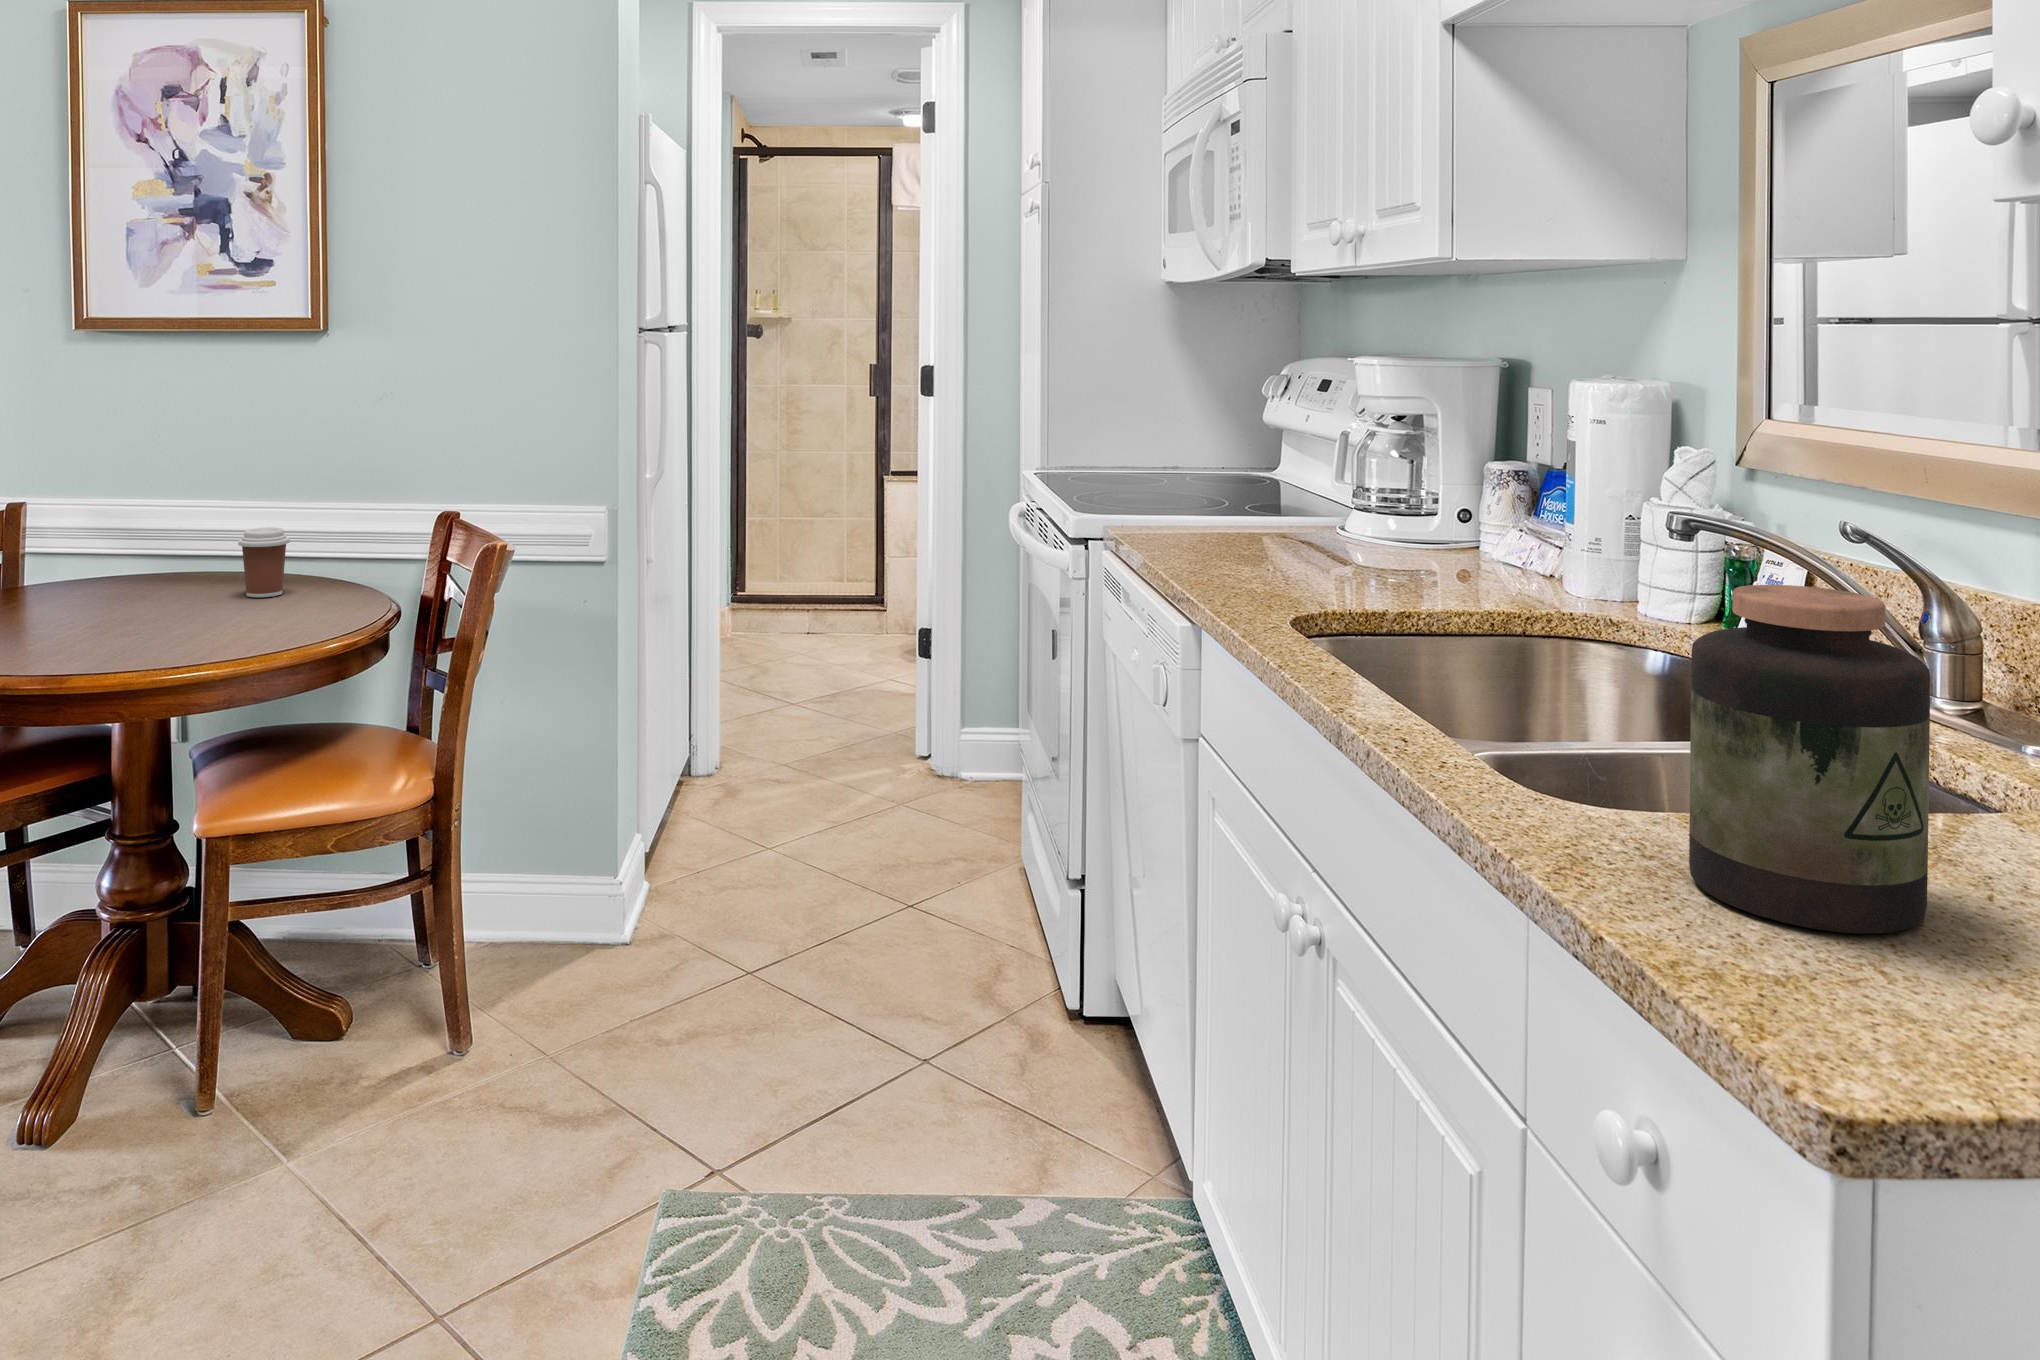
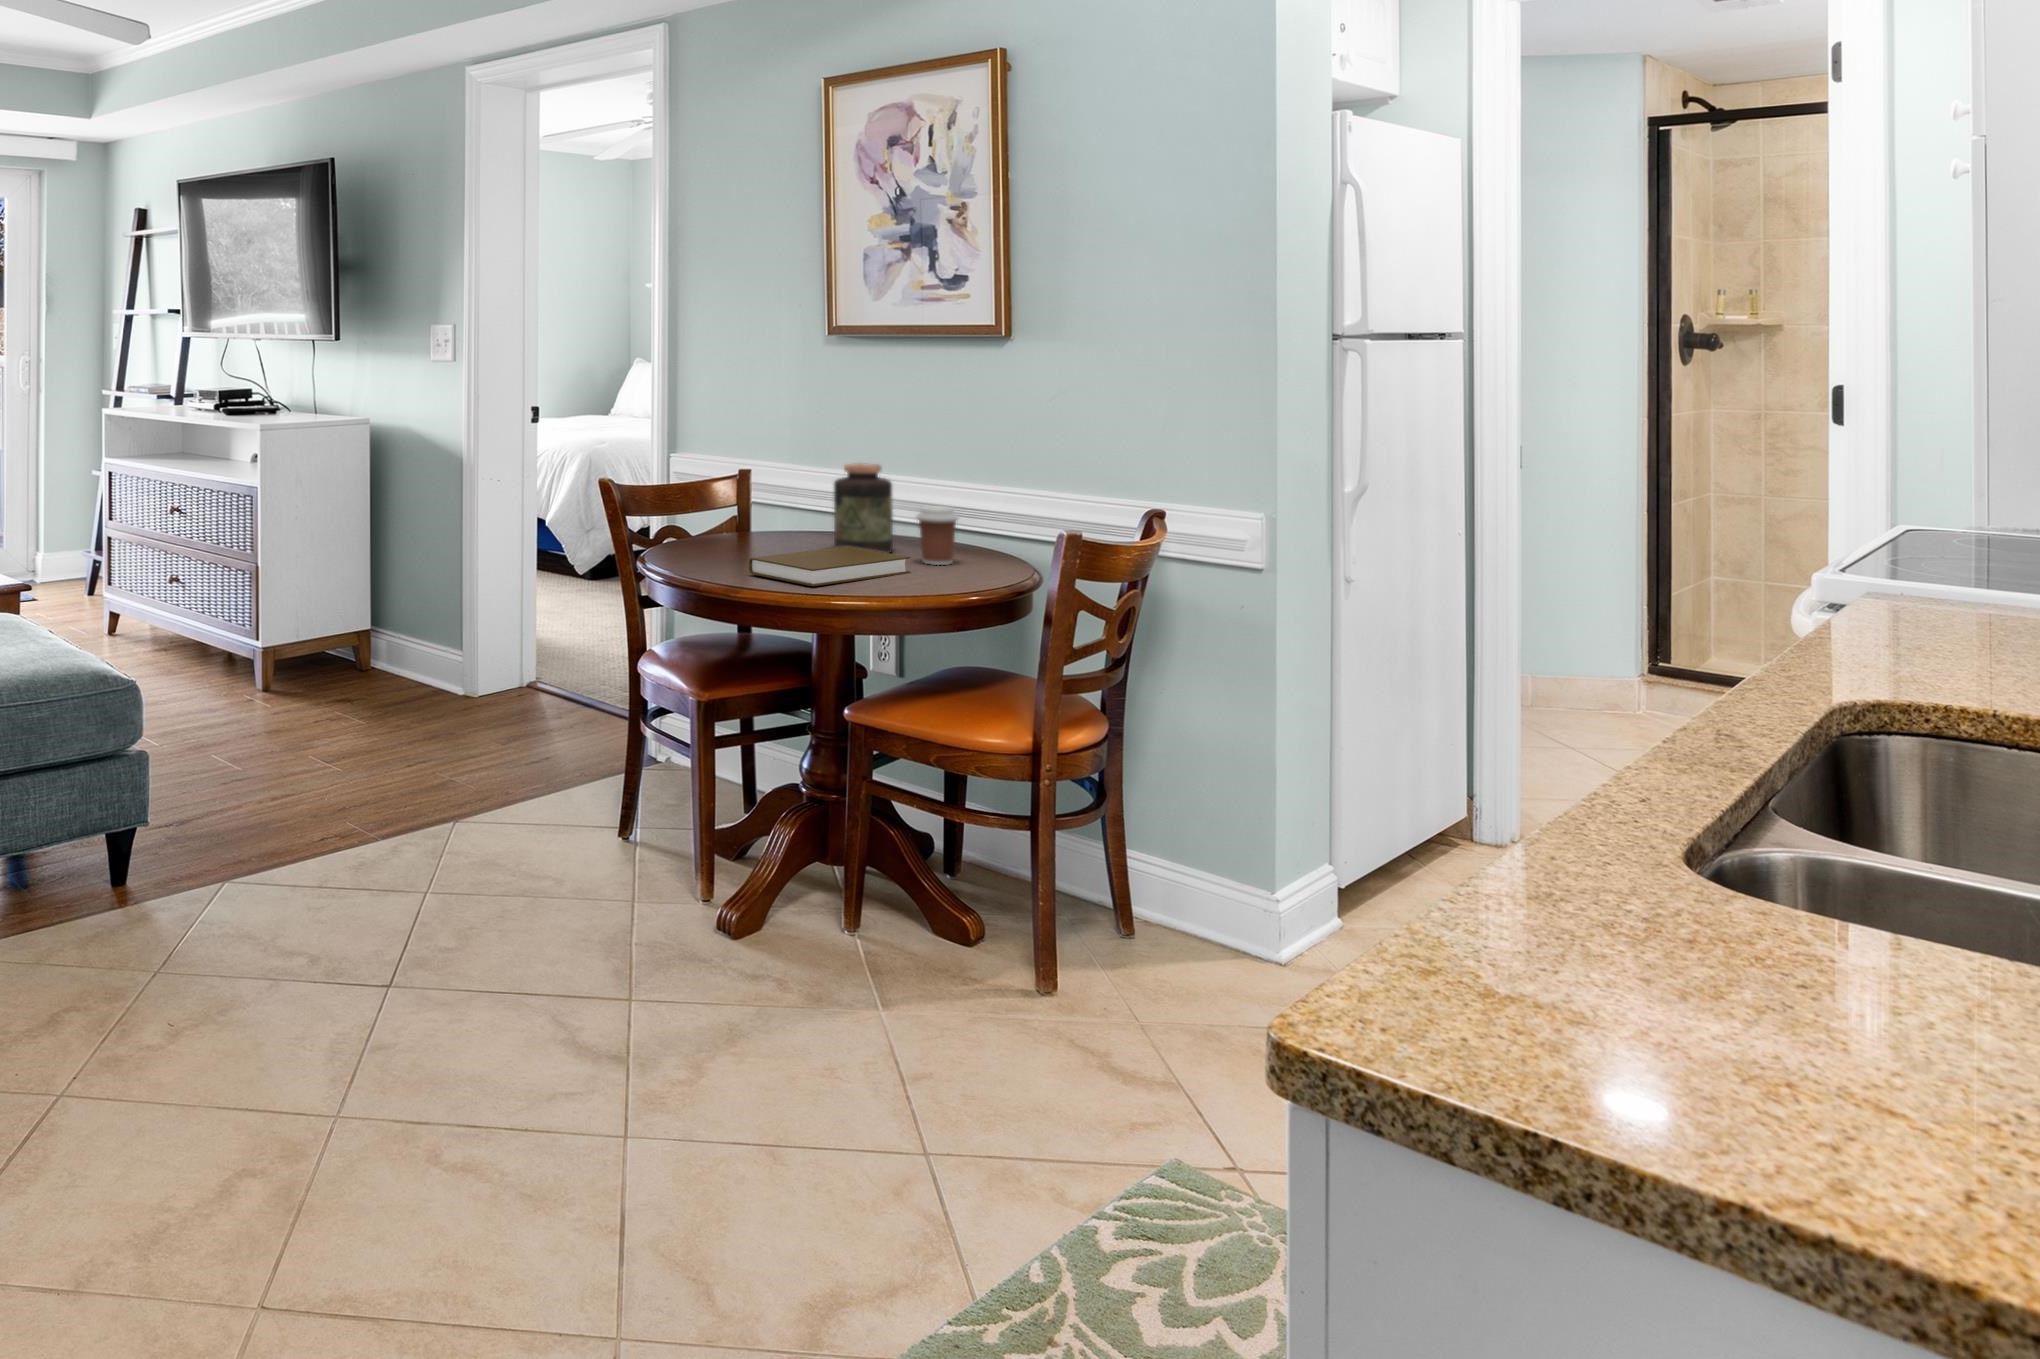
jar: present [1689,585,1930,934] -> present [834,463,893,553]
book: none [43,589,248,646] -> present [749,547,911,586]

